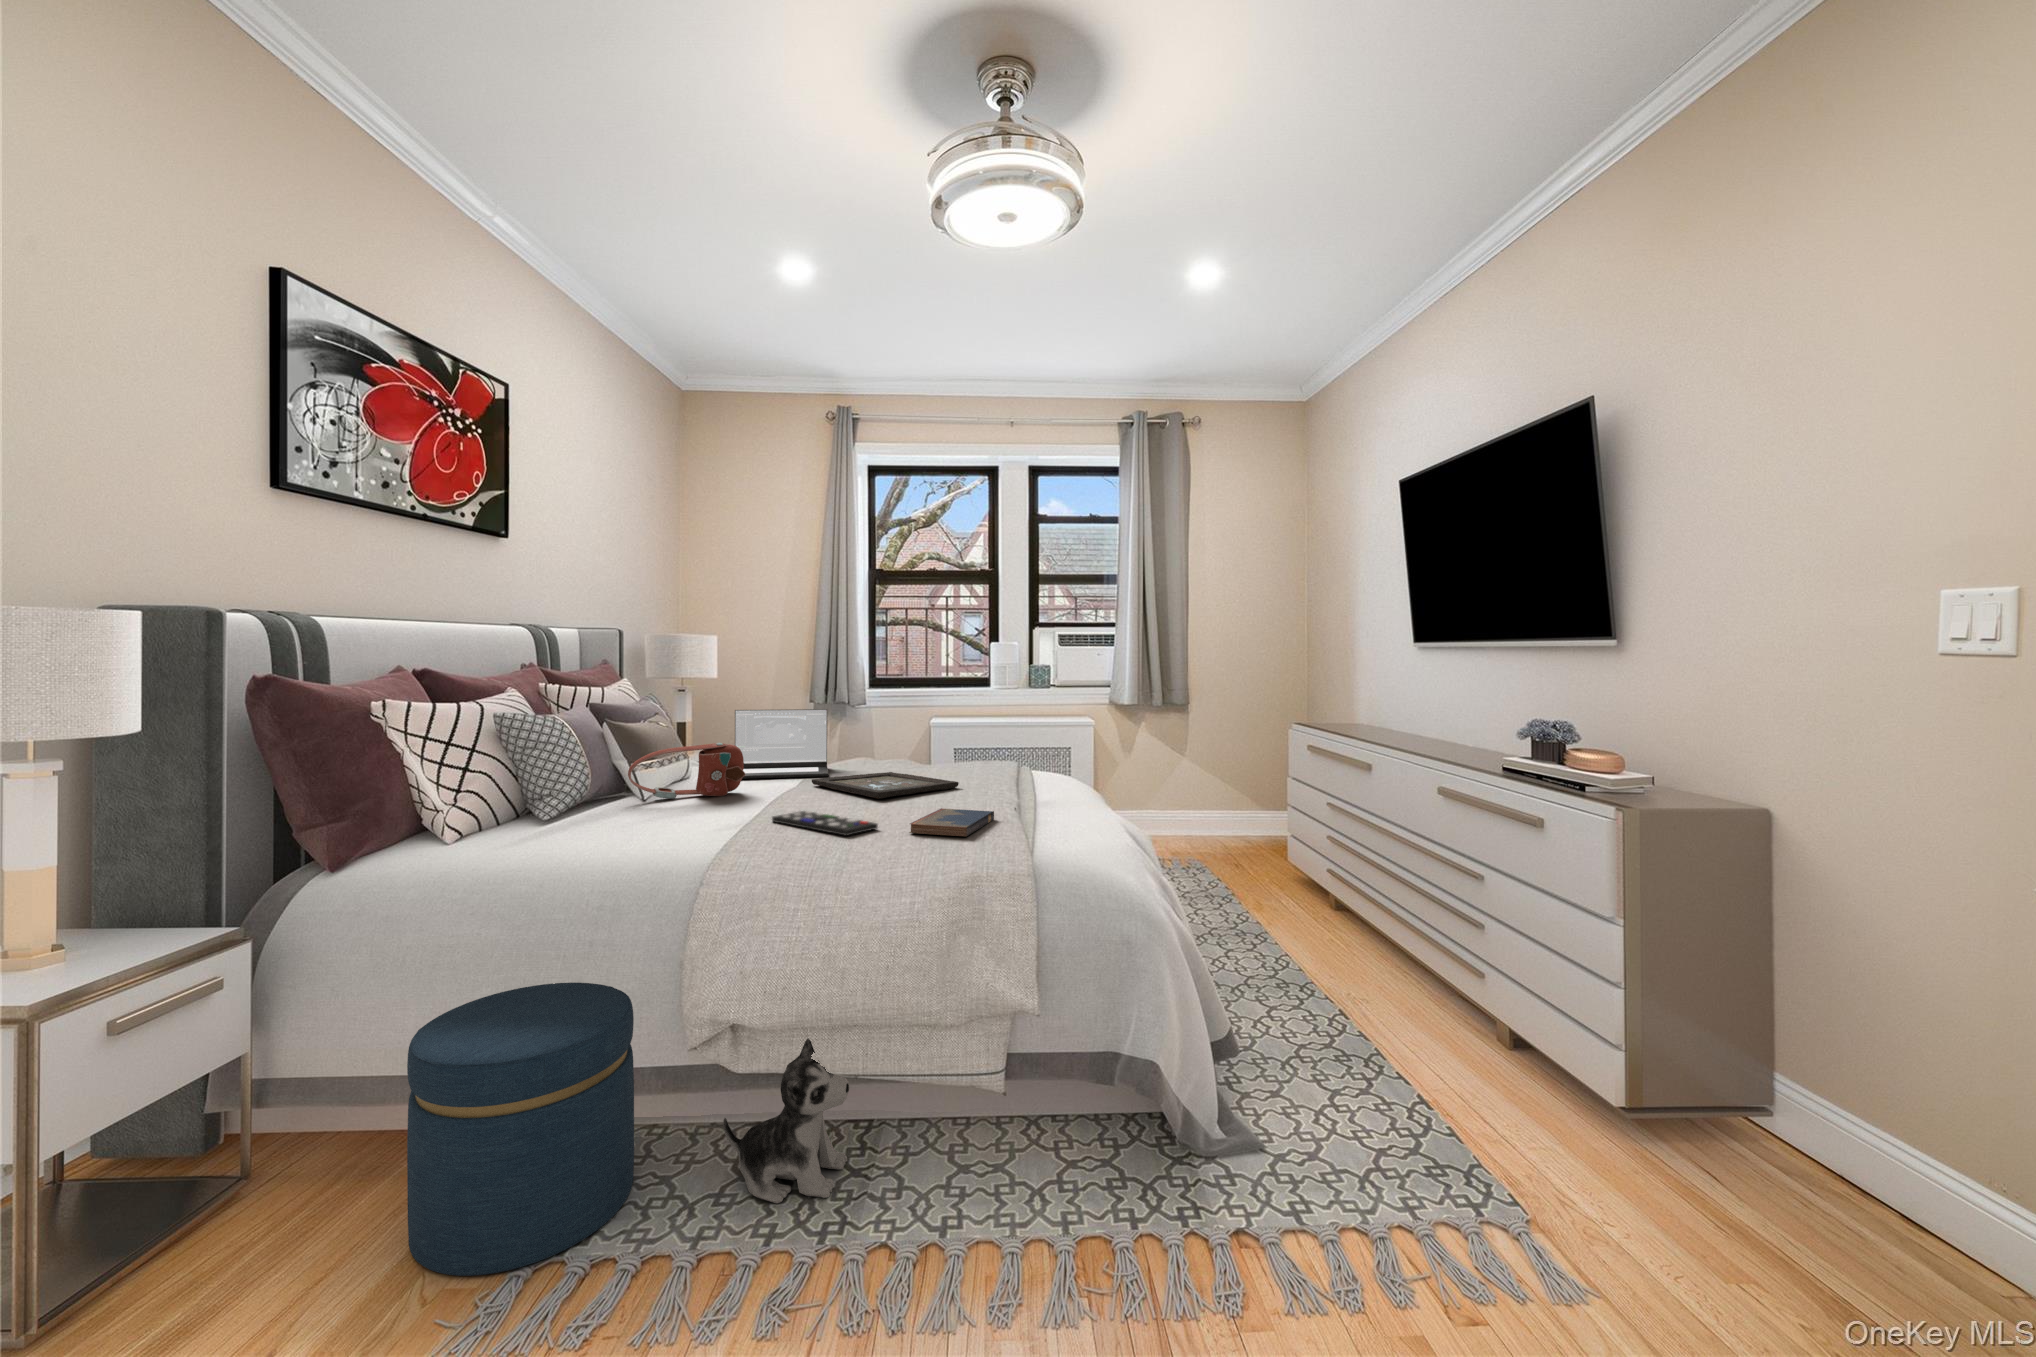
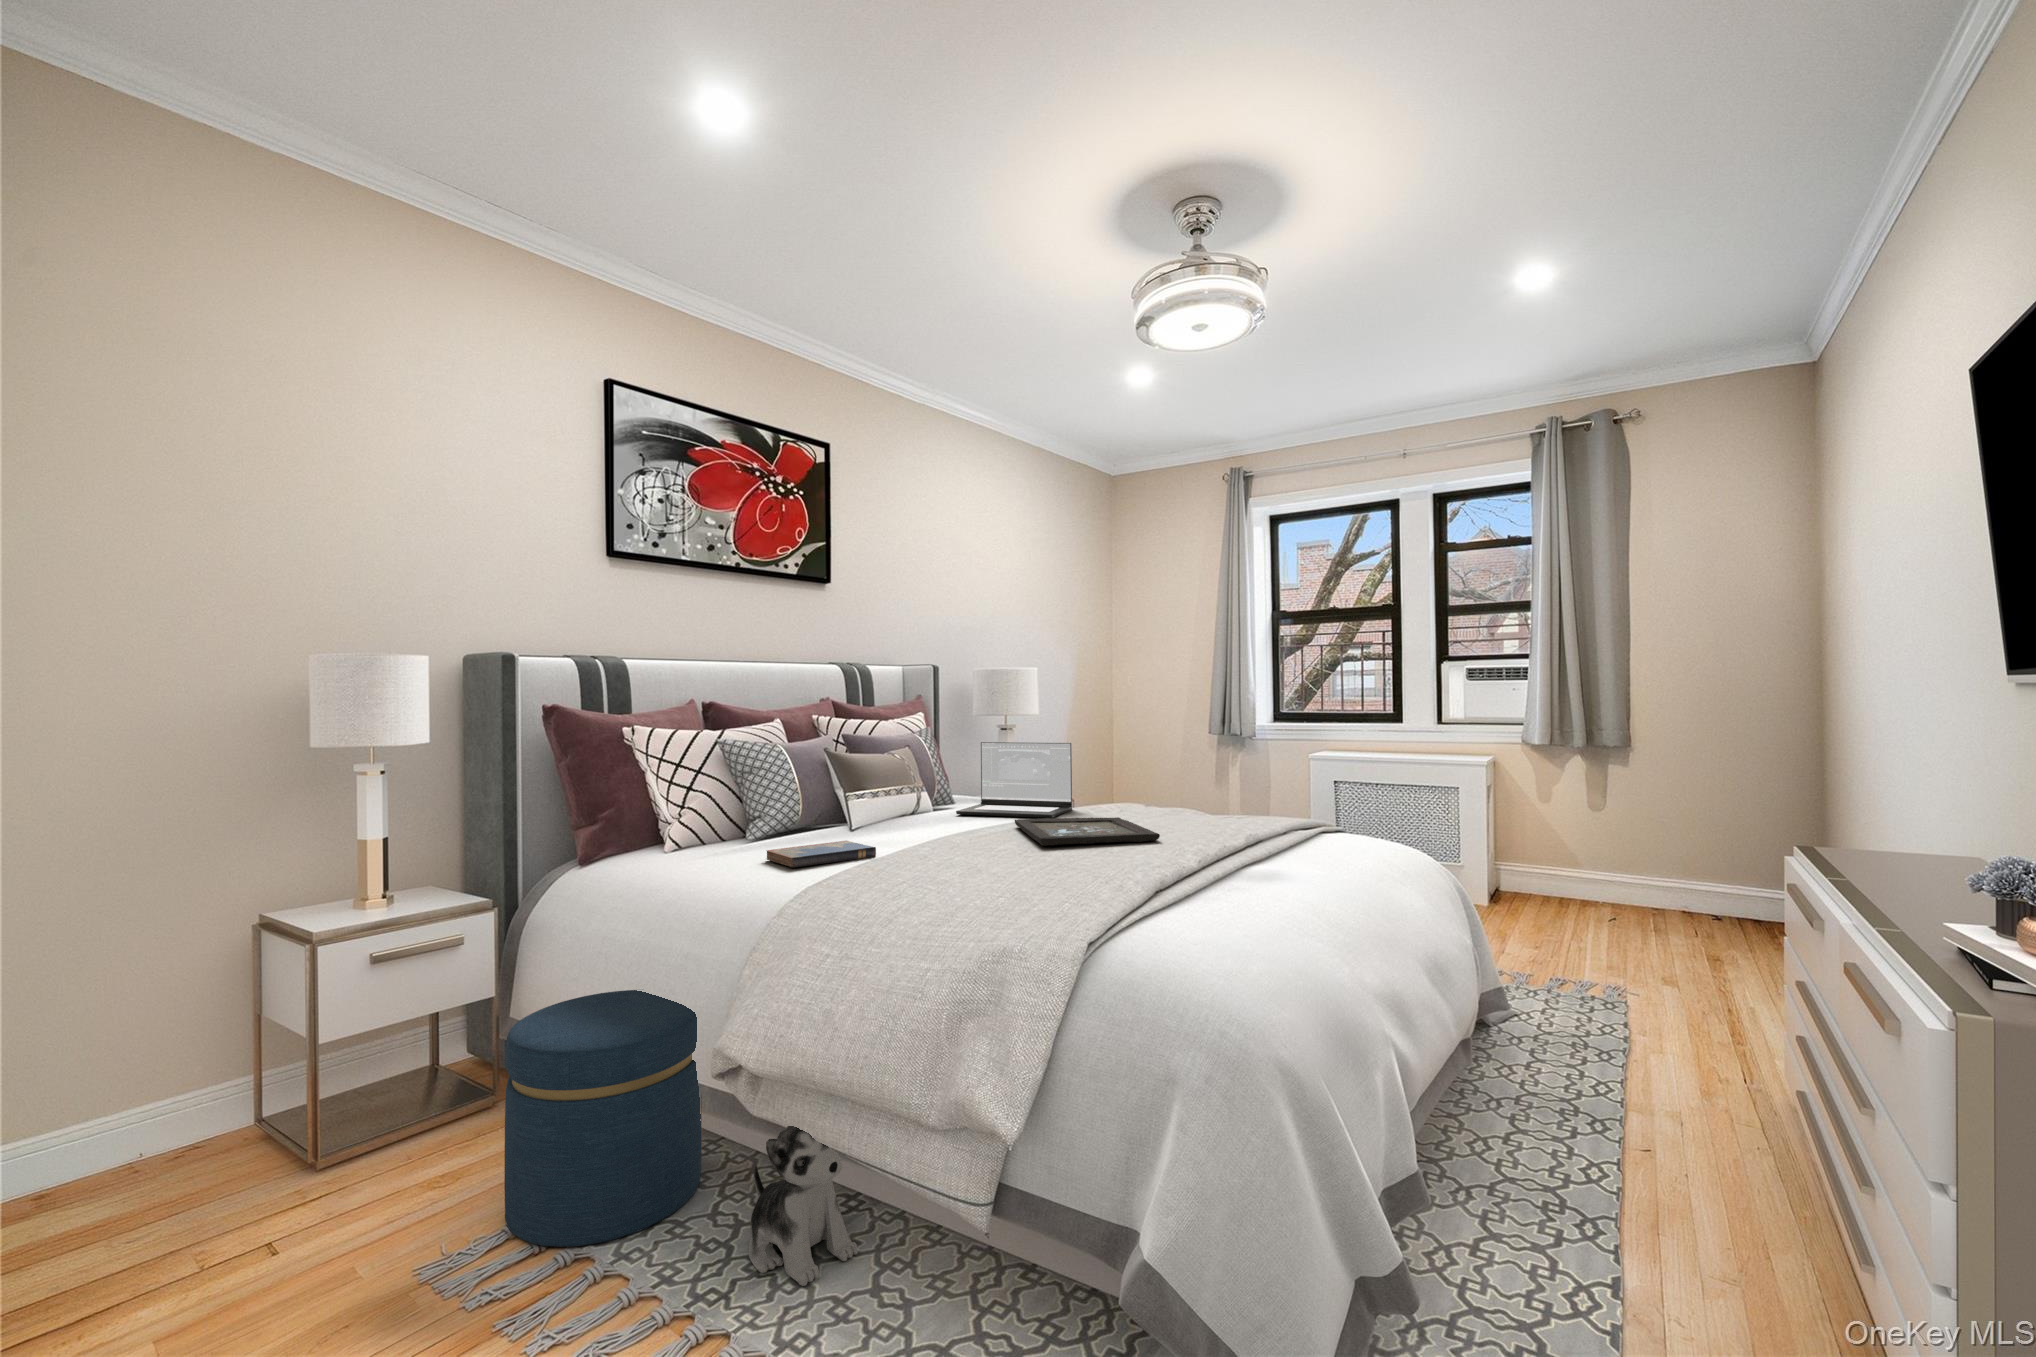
handbag: present [628,743,746,799] -> none [829,775,940,830]
hardcover book: present [909,808,994,837] -> present [767,841,876,868]
remote control: present [772,811,878,836] -> none [899,851,972,882]

